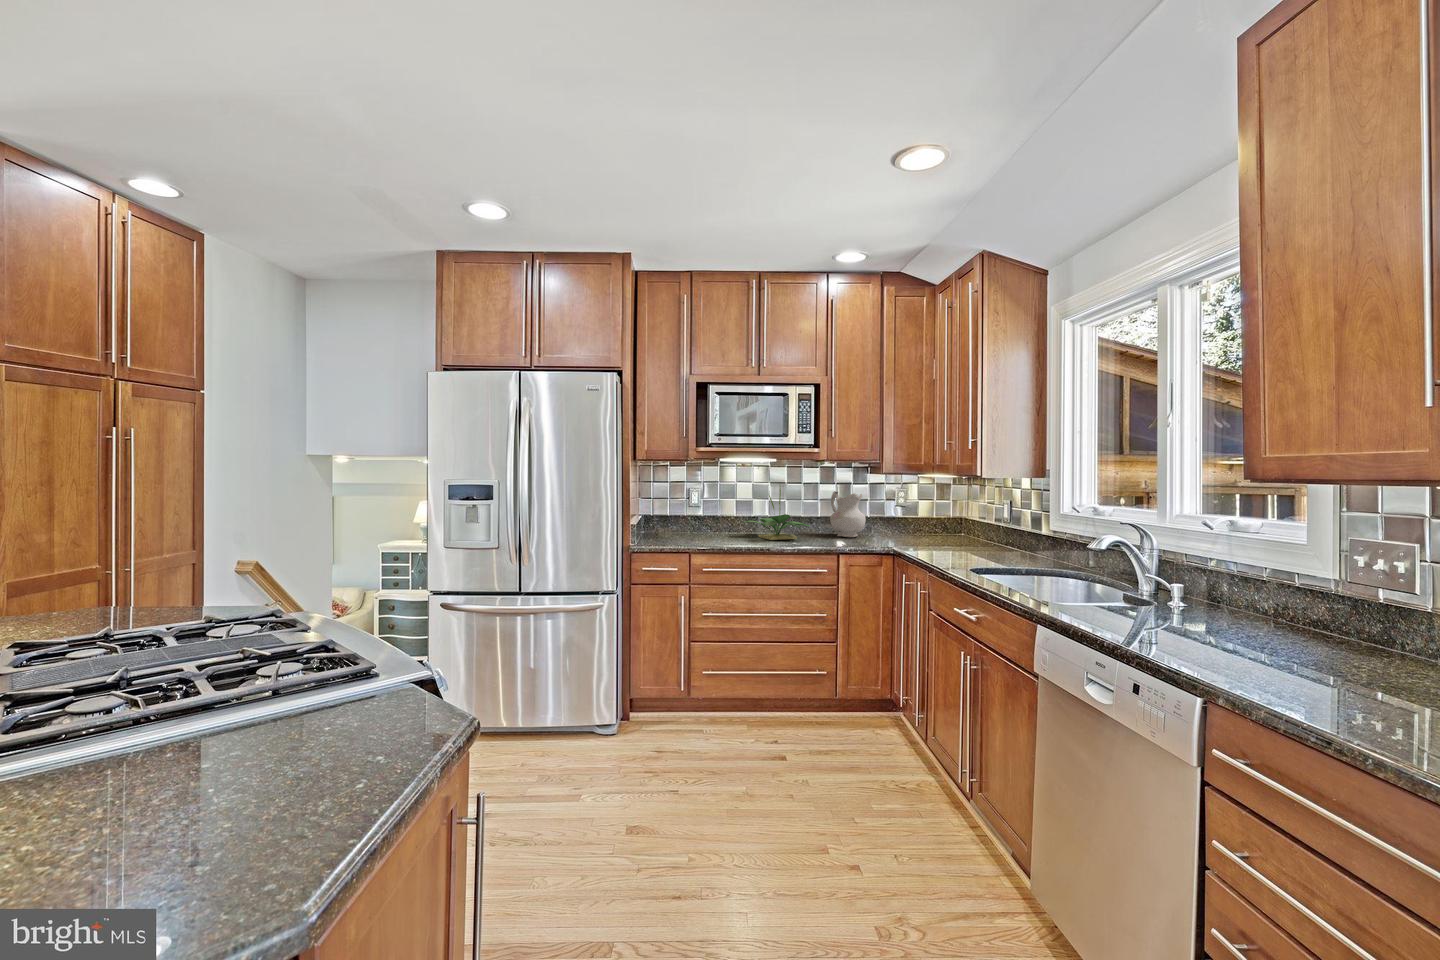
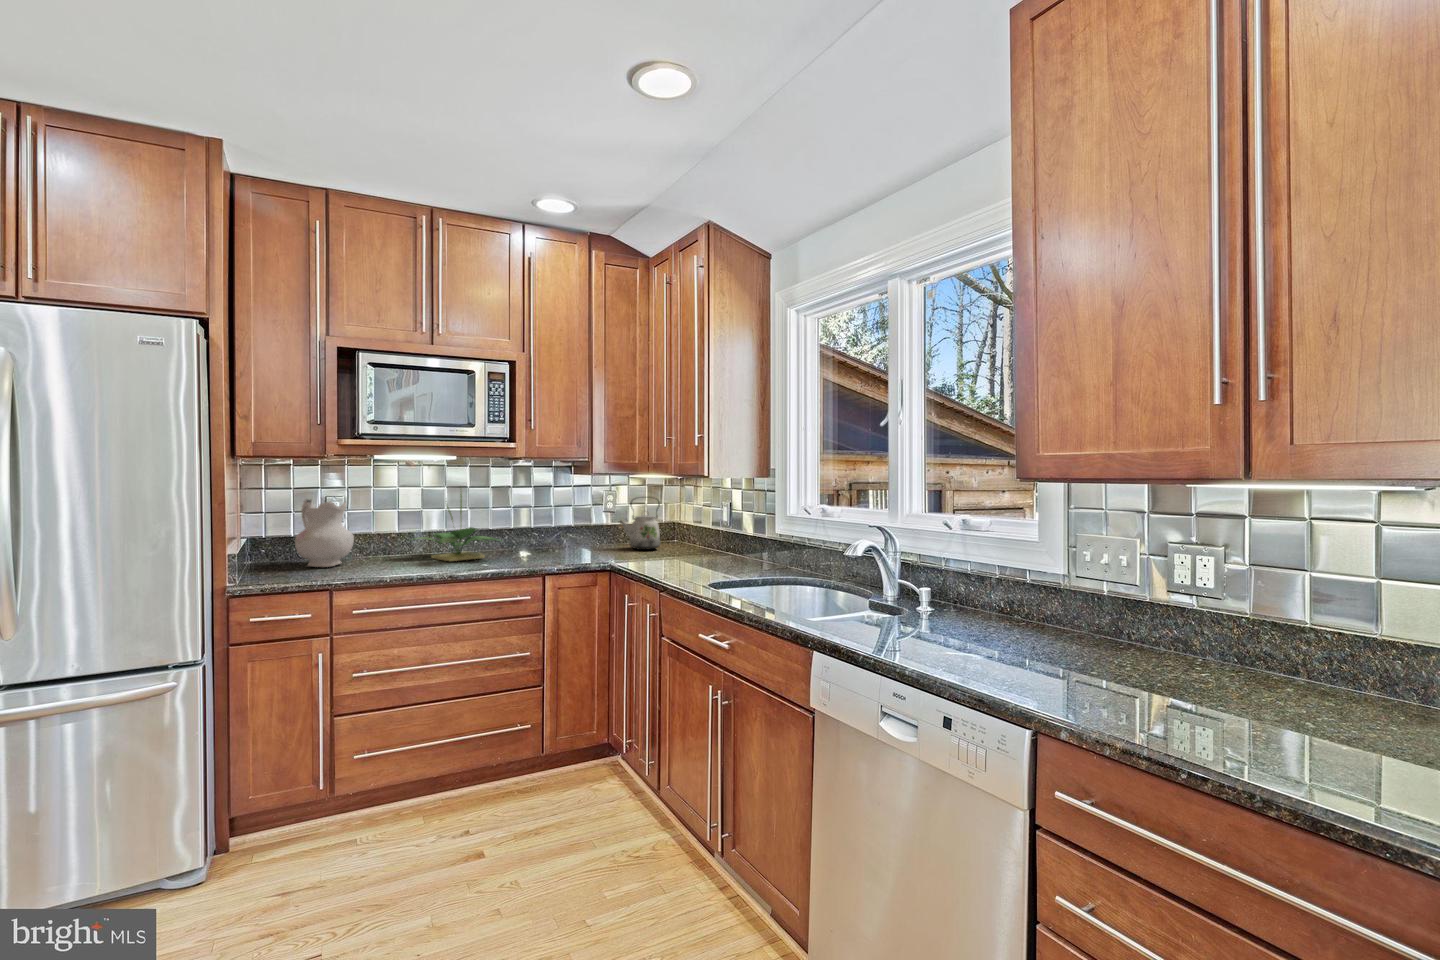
ceramic pitcher: present [830,491,866,537] -> present [295,499,354,567]
kettle: none [908,494,947,540] -> present [619,498,660,550]

